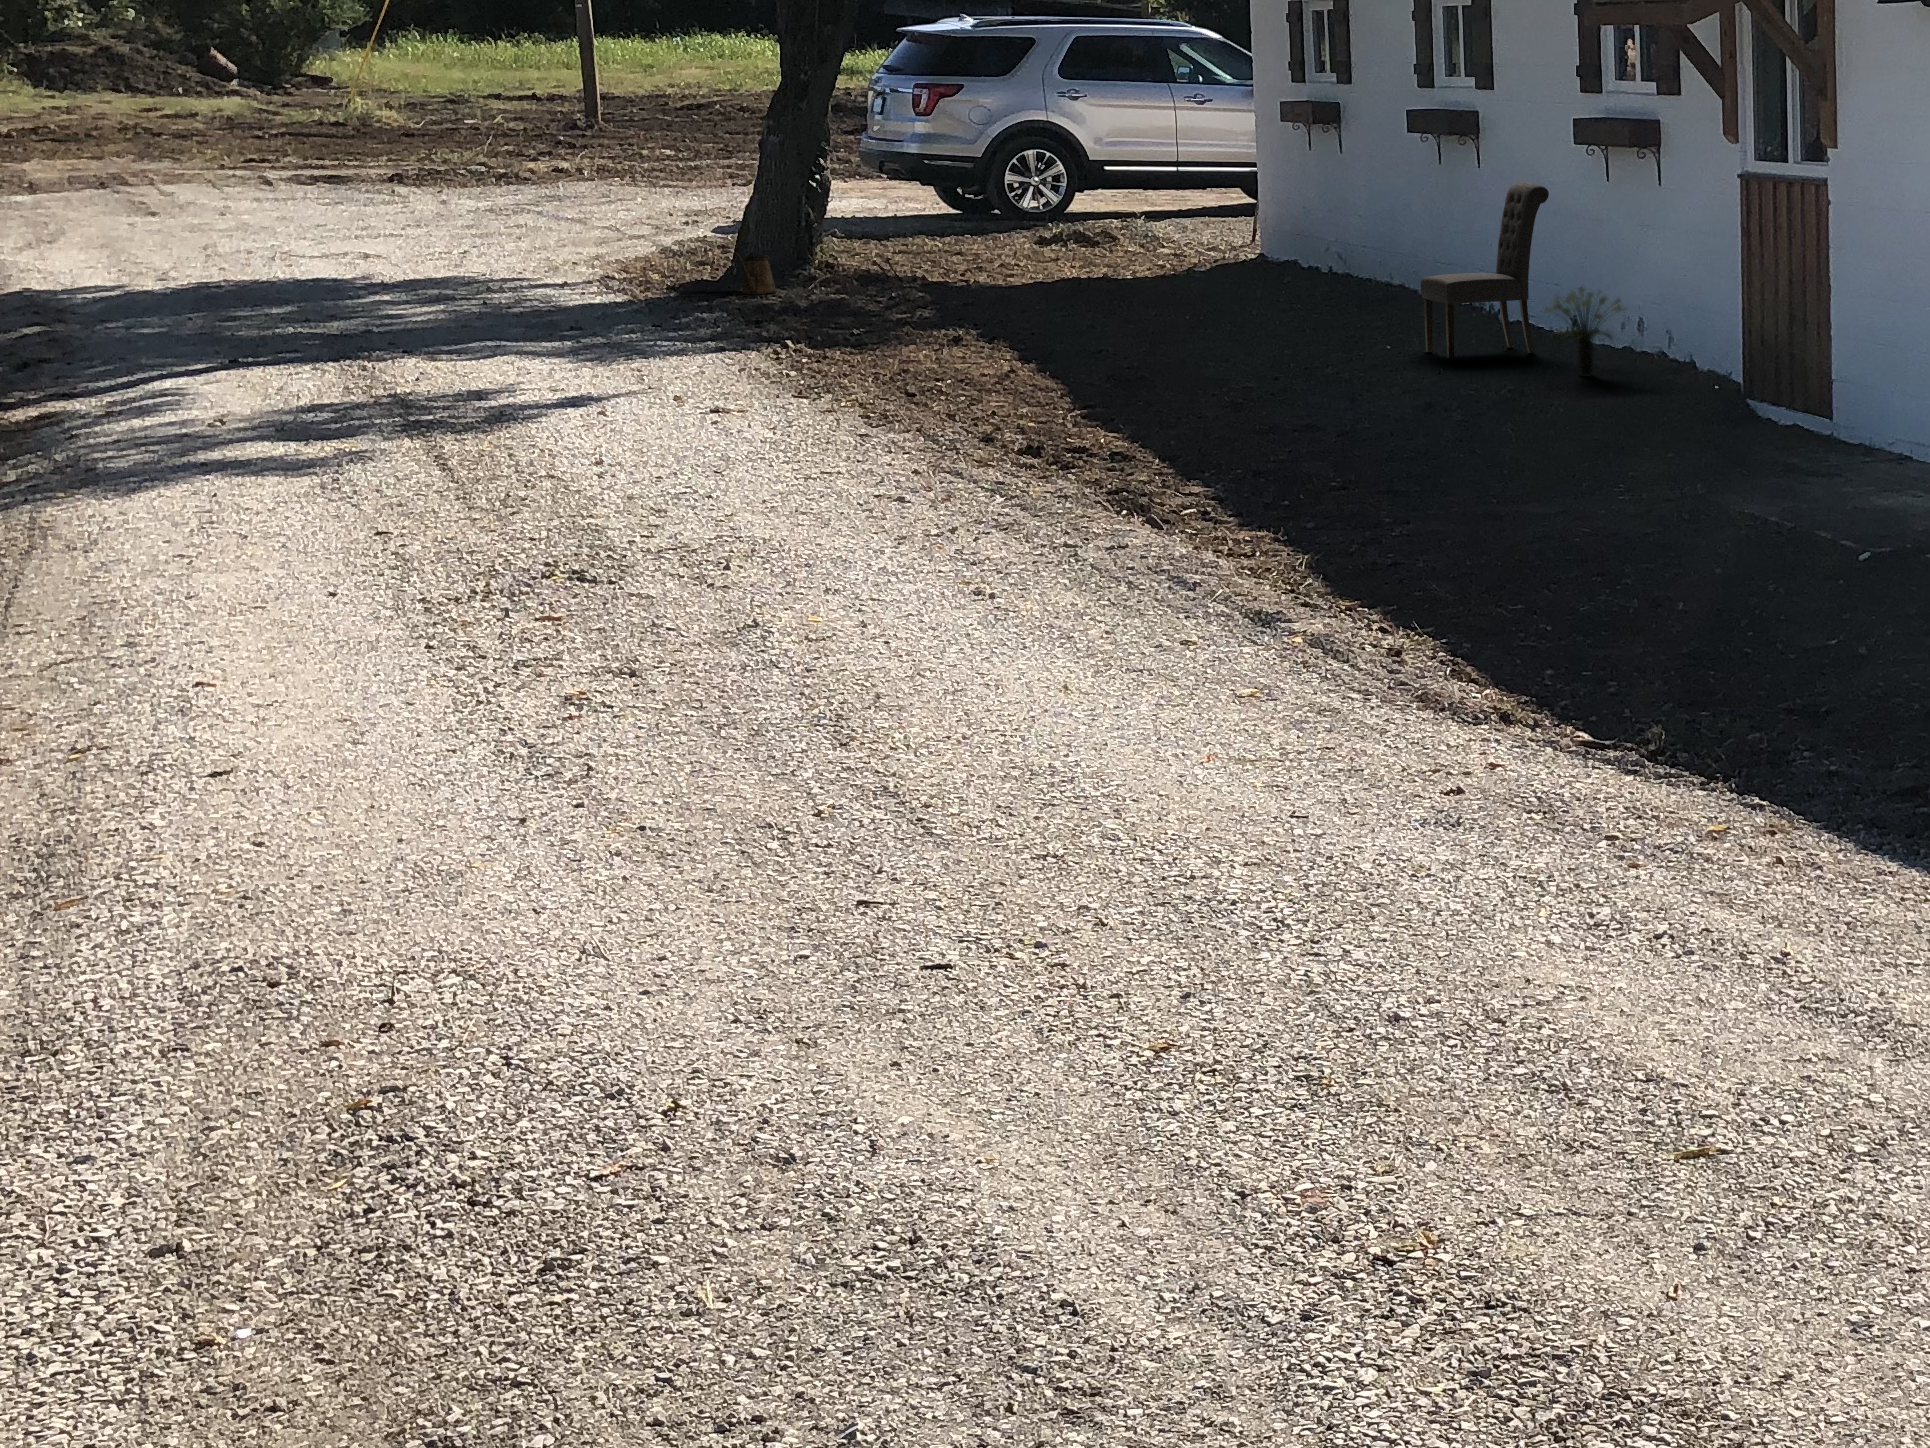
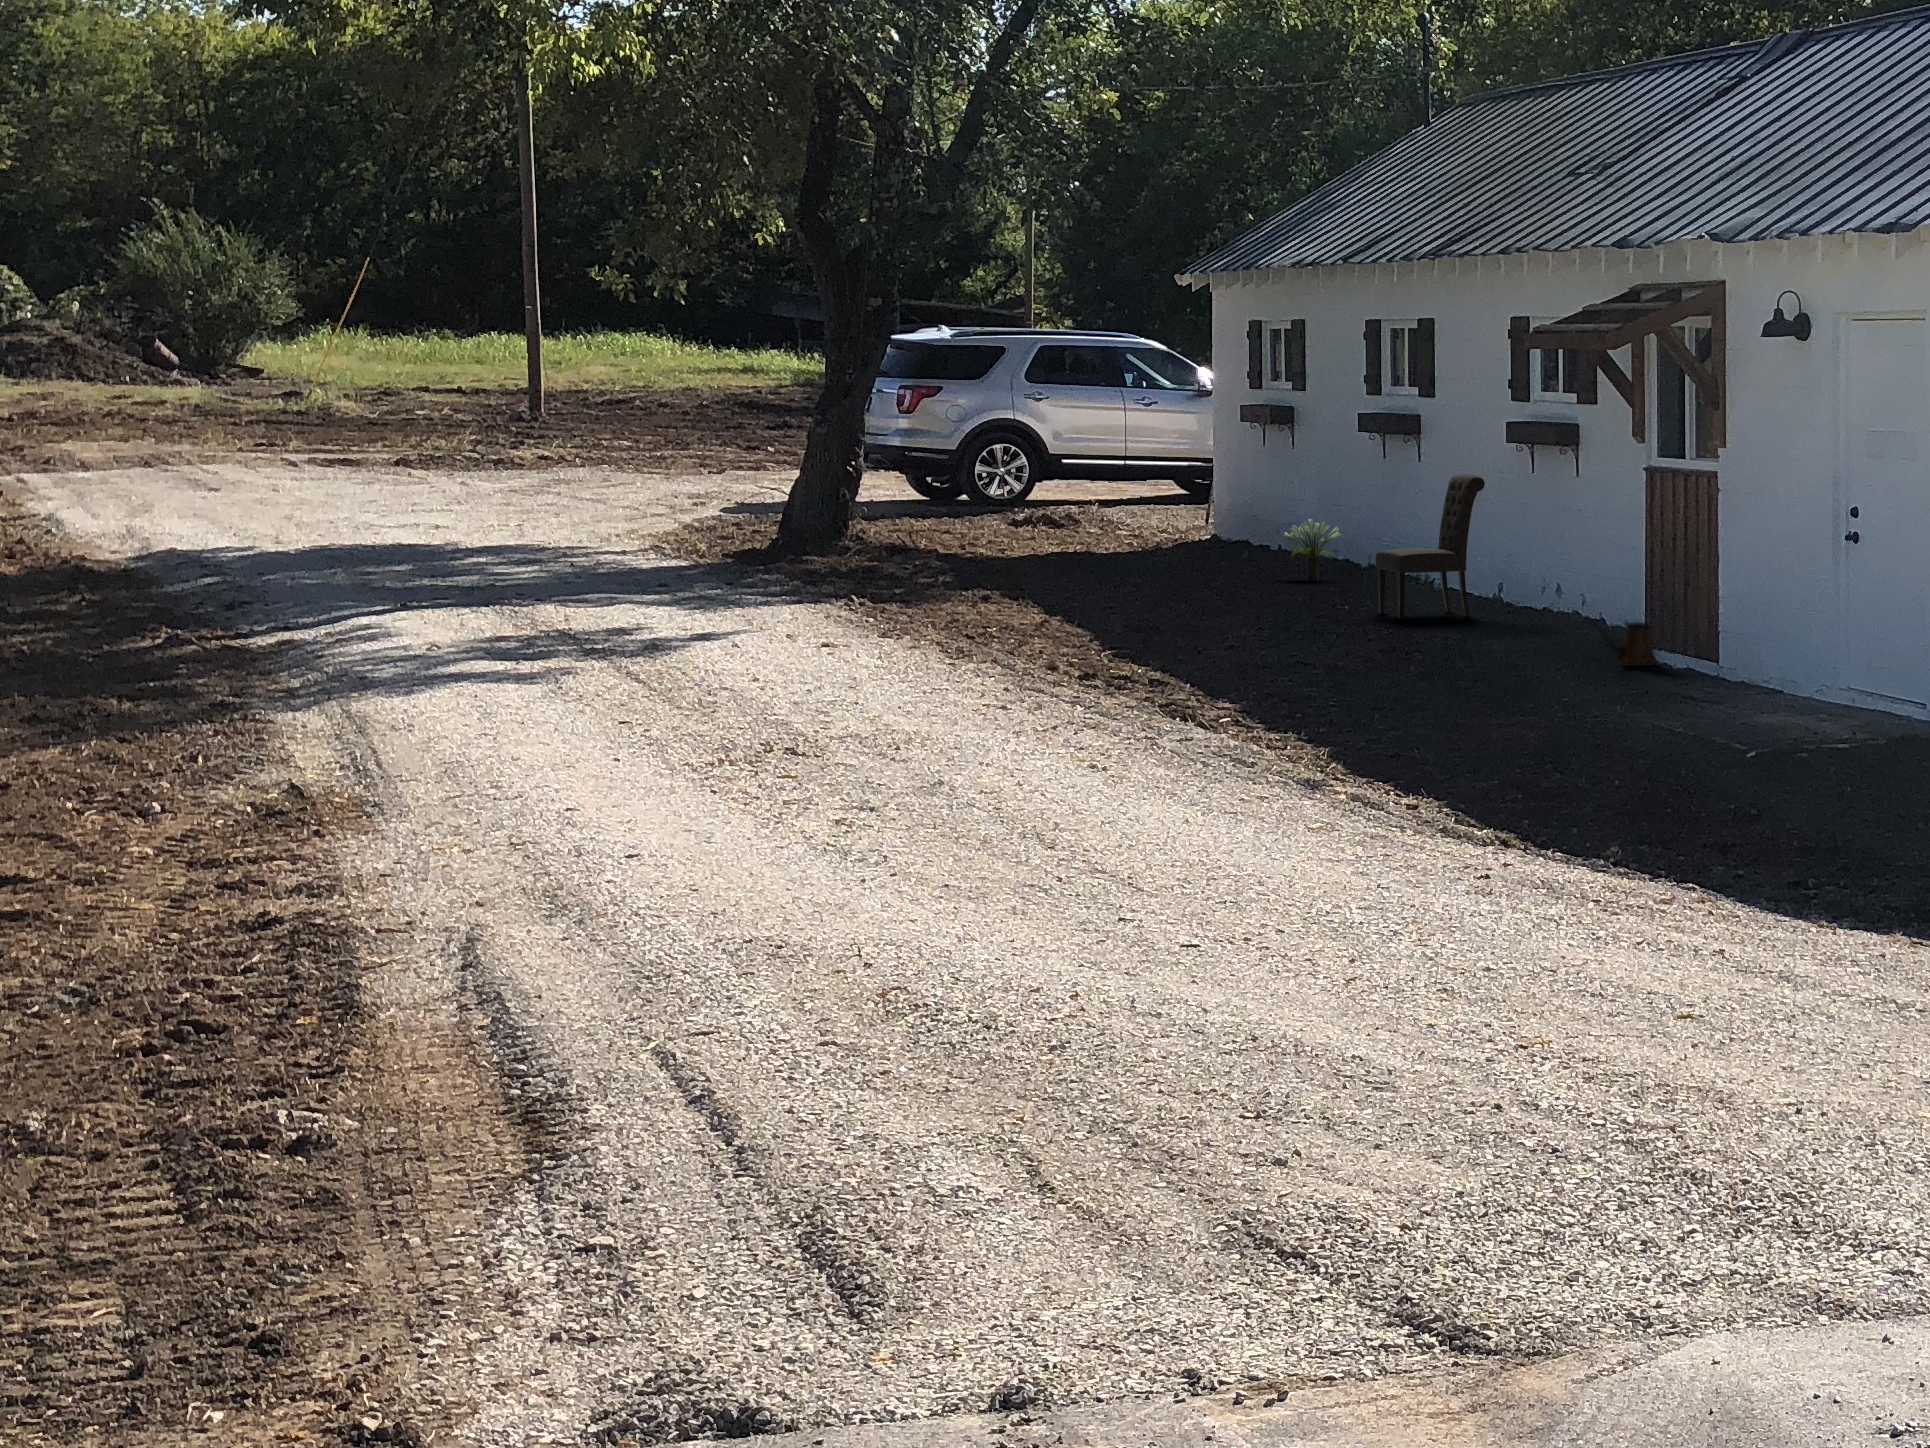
watering can: present [735,252,777,294] -> present [1591,620,1664,666]
potted plant: present [1545,287,1625,377] -> present [1284,519,1342,582]

